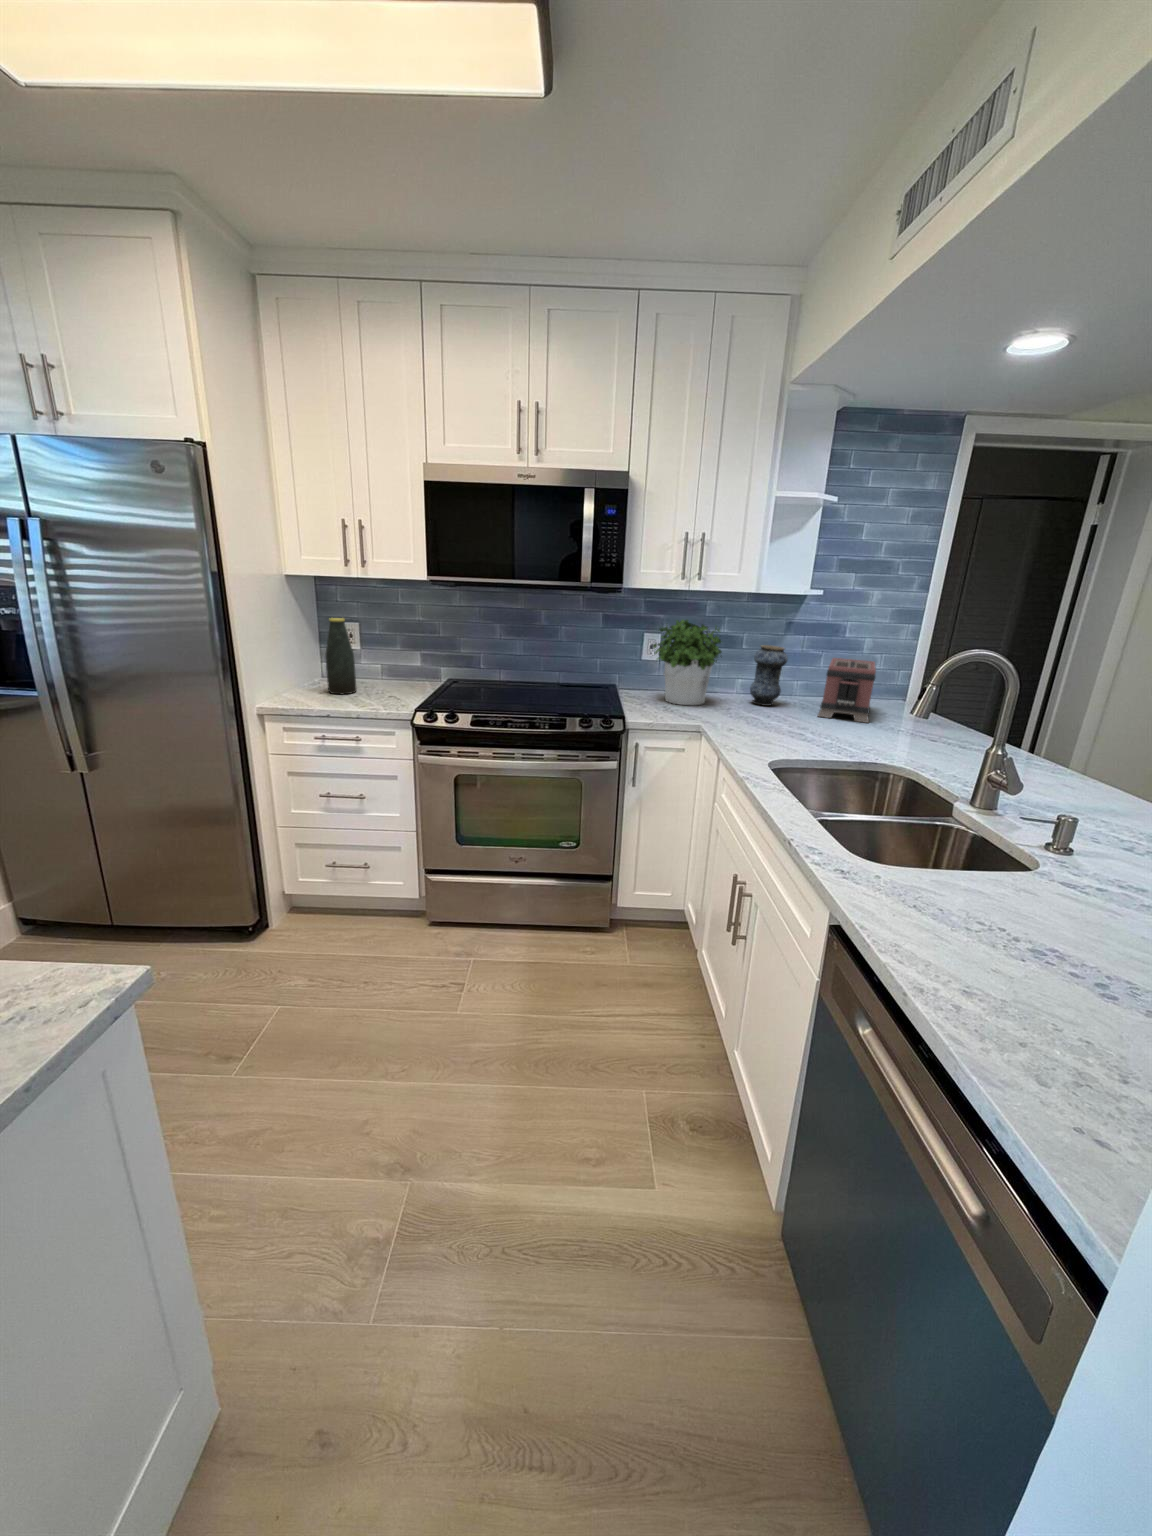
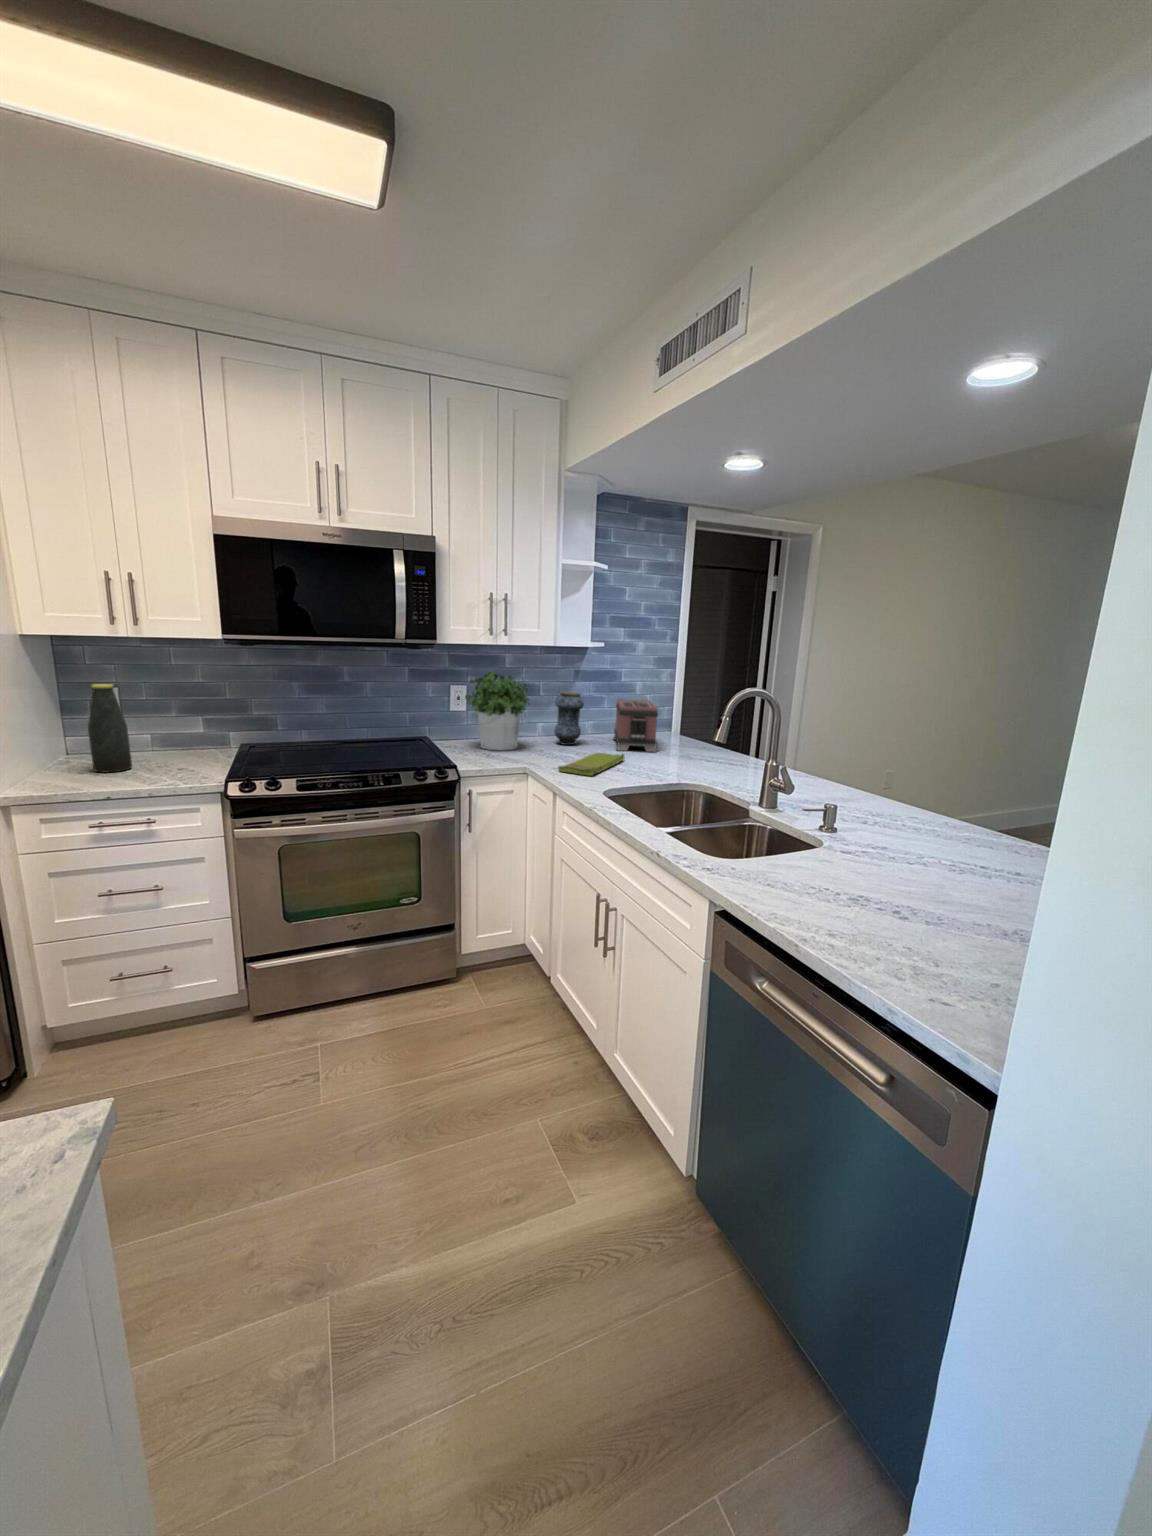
dish towel: none [731,717,820,742] -> present [558,753,625,776]

